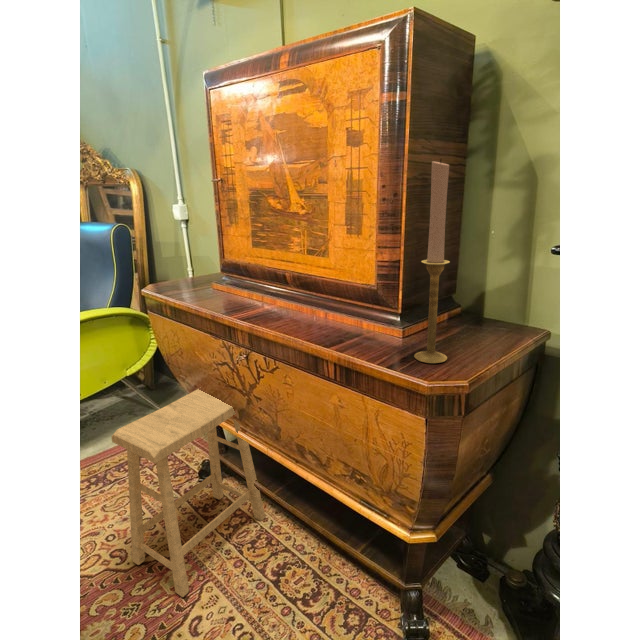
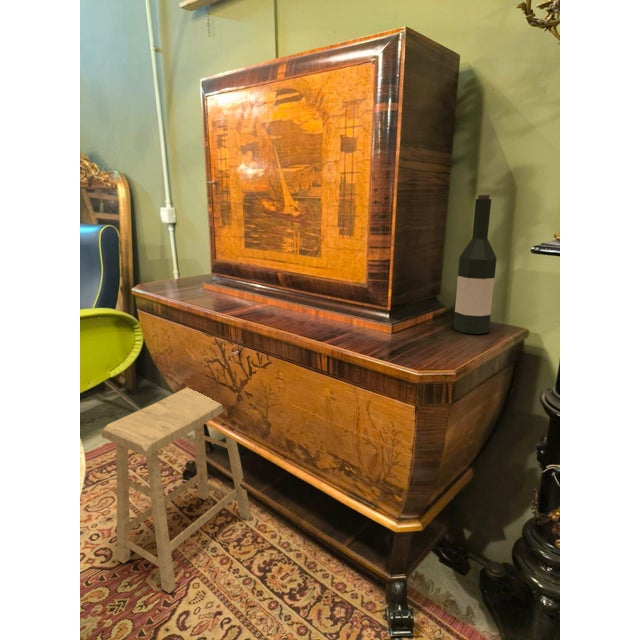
candlestick: present [414,160,450,363] -> none [402,166,437,355]
wine bottle: none [470,188,516,337] -> present [454,195,497,334]

